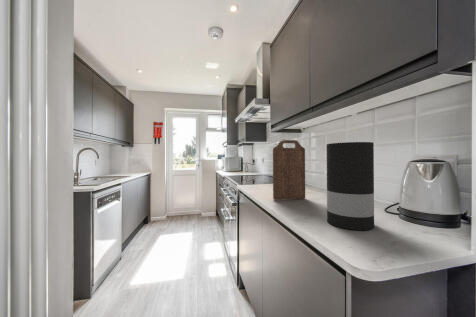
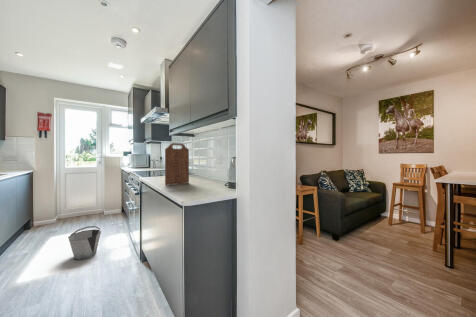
vase: present [327,142,374,230] -> none [192,147,215,195]
bucket: none [172,232,199,267] -> present [68,226,101,260]

